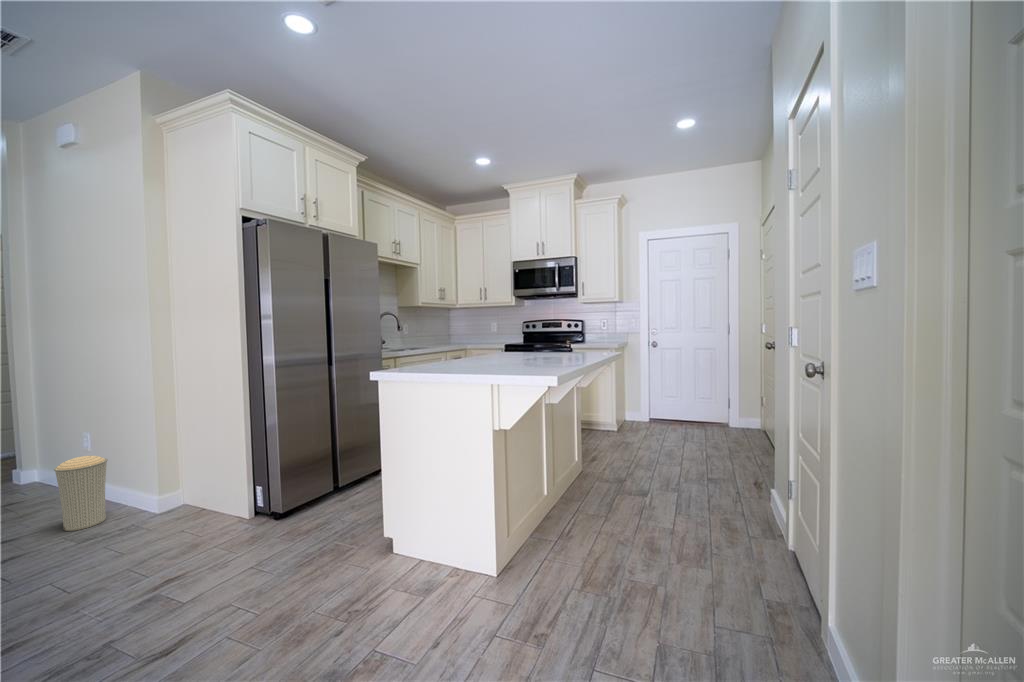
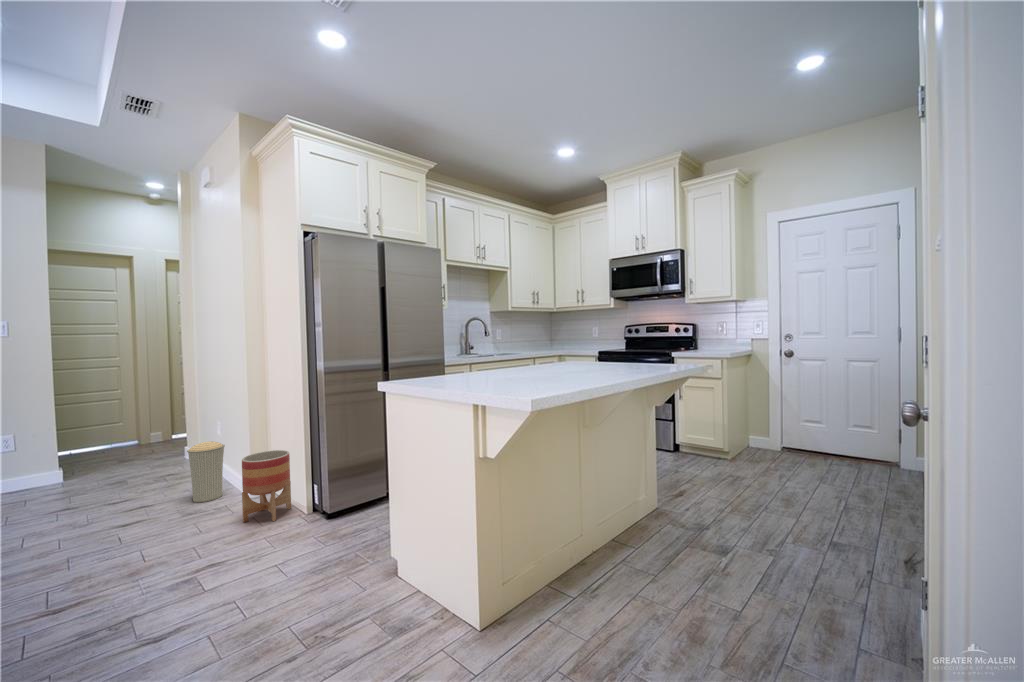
planter: none [161,456,220,540] -> present [242,450,291,522]

